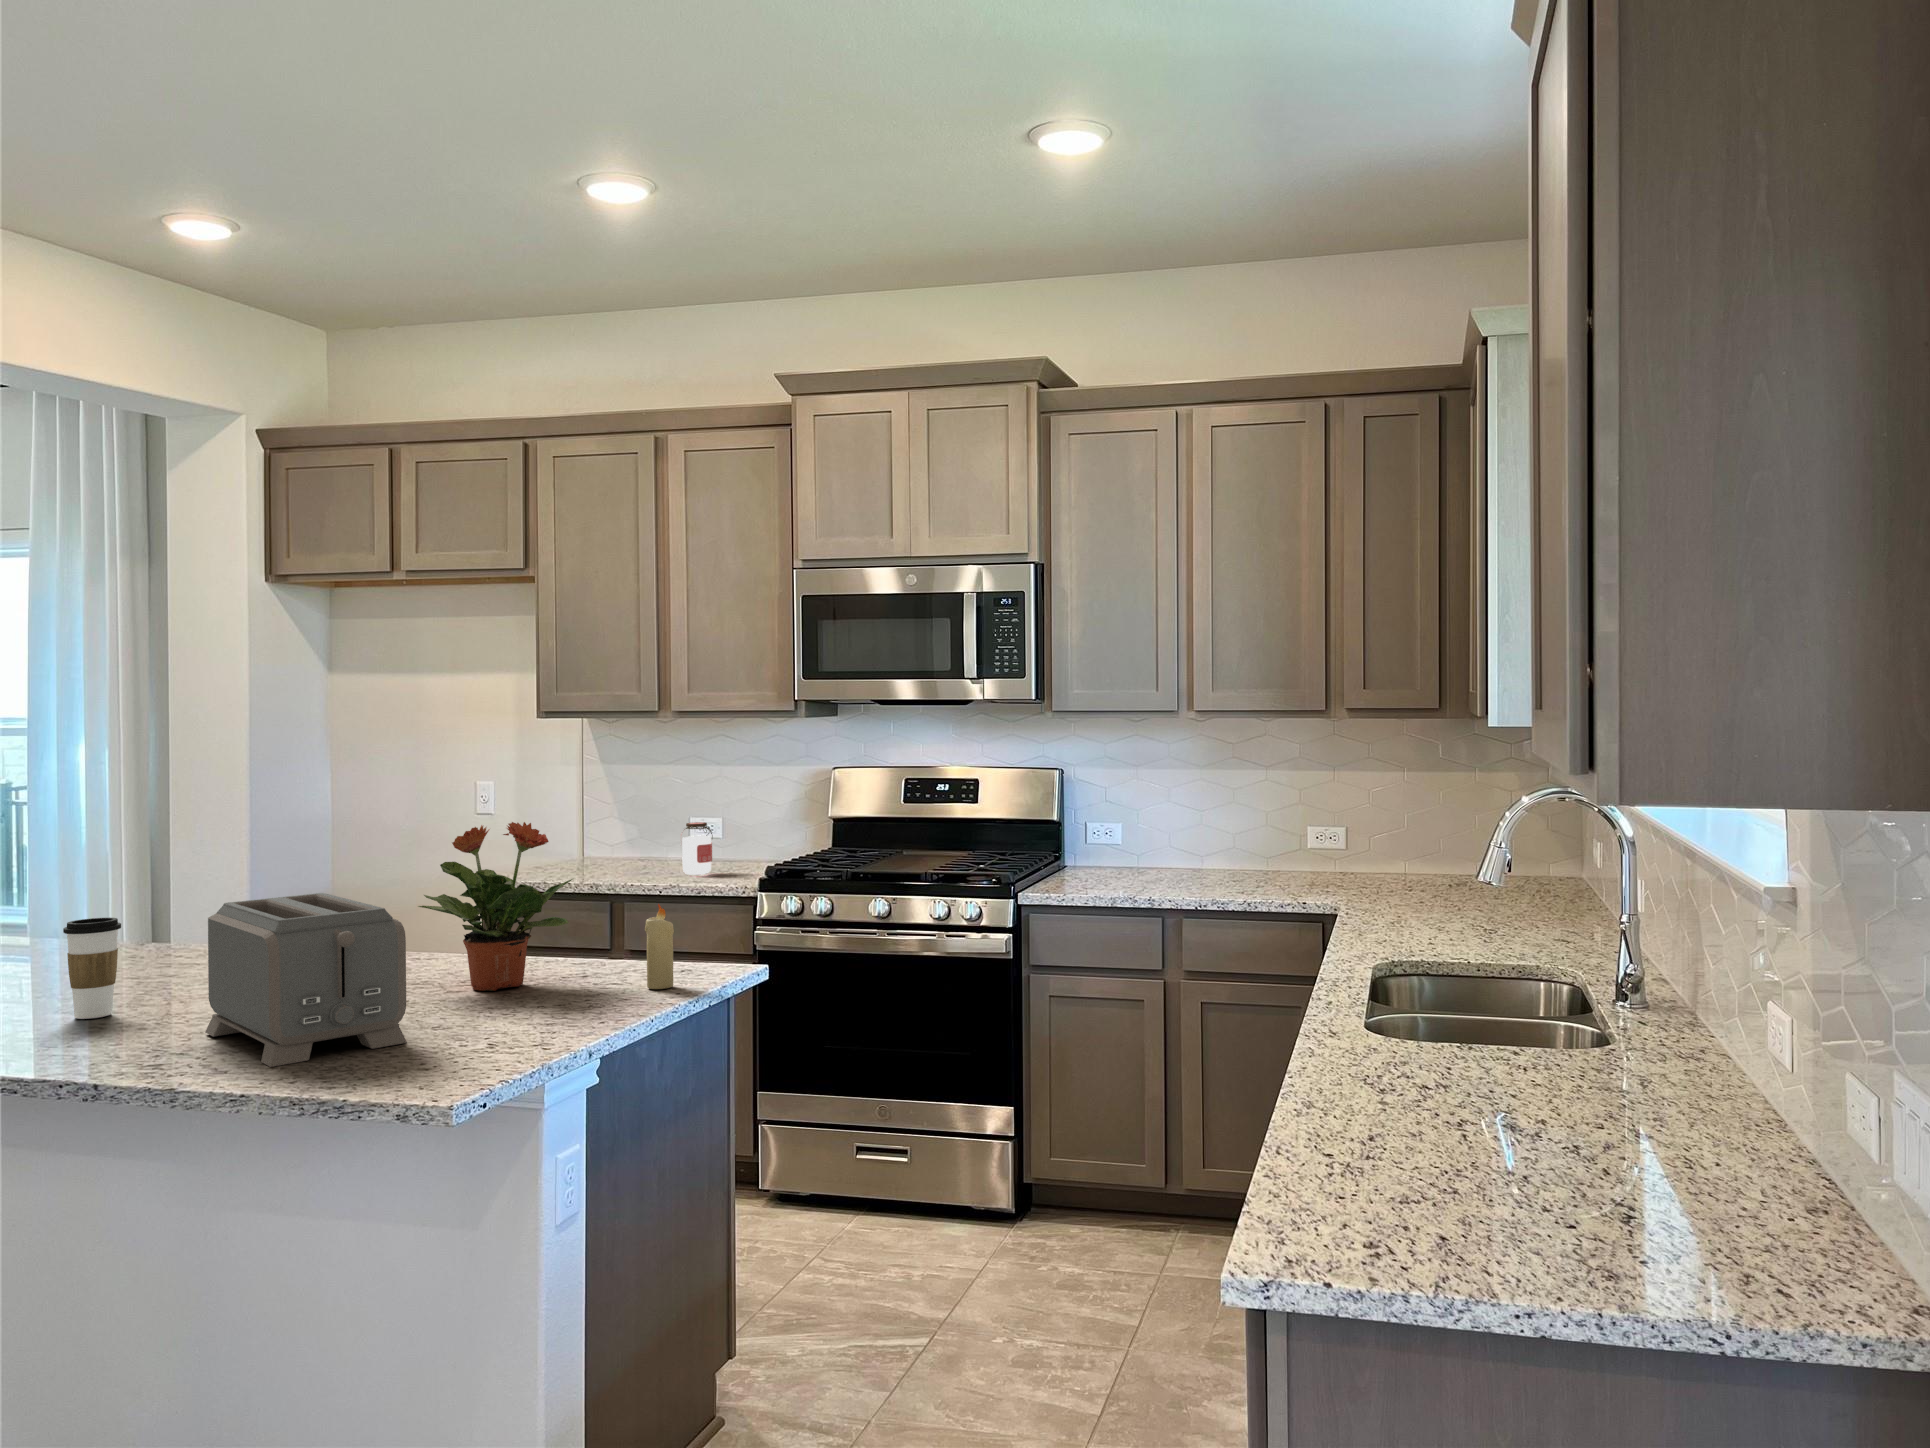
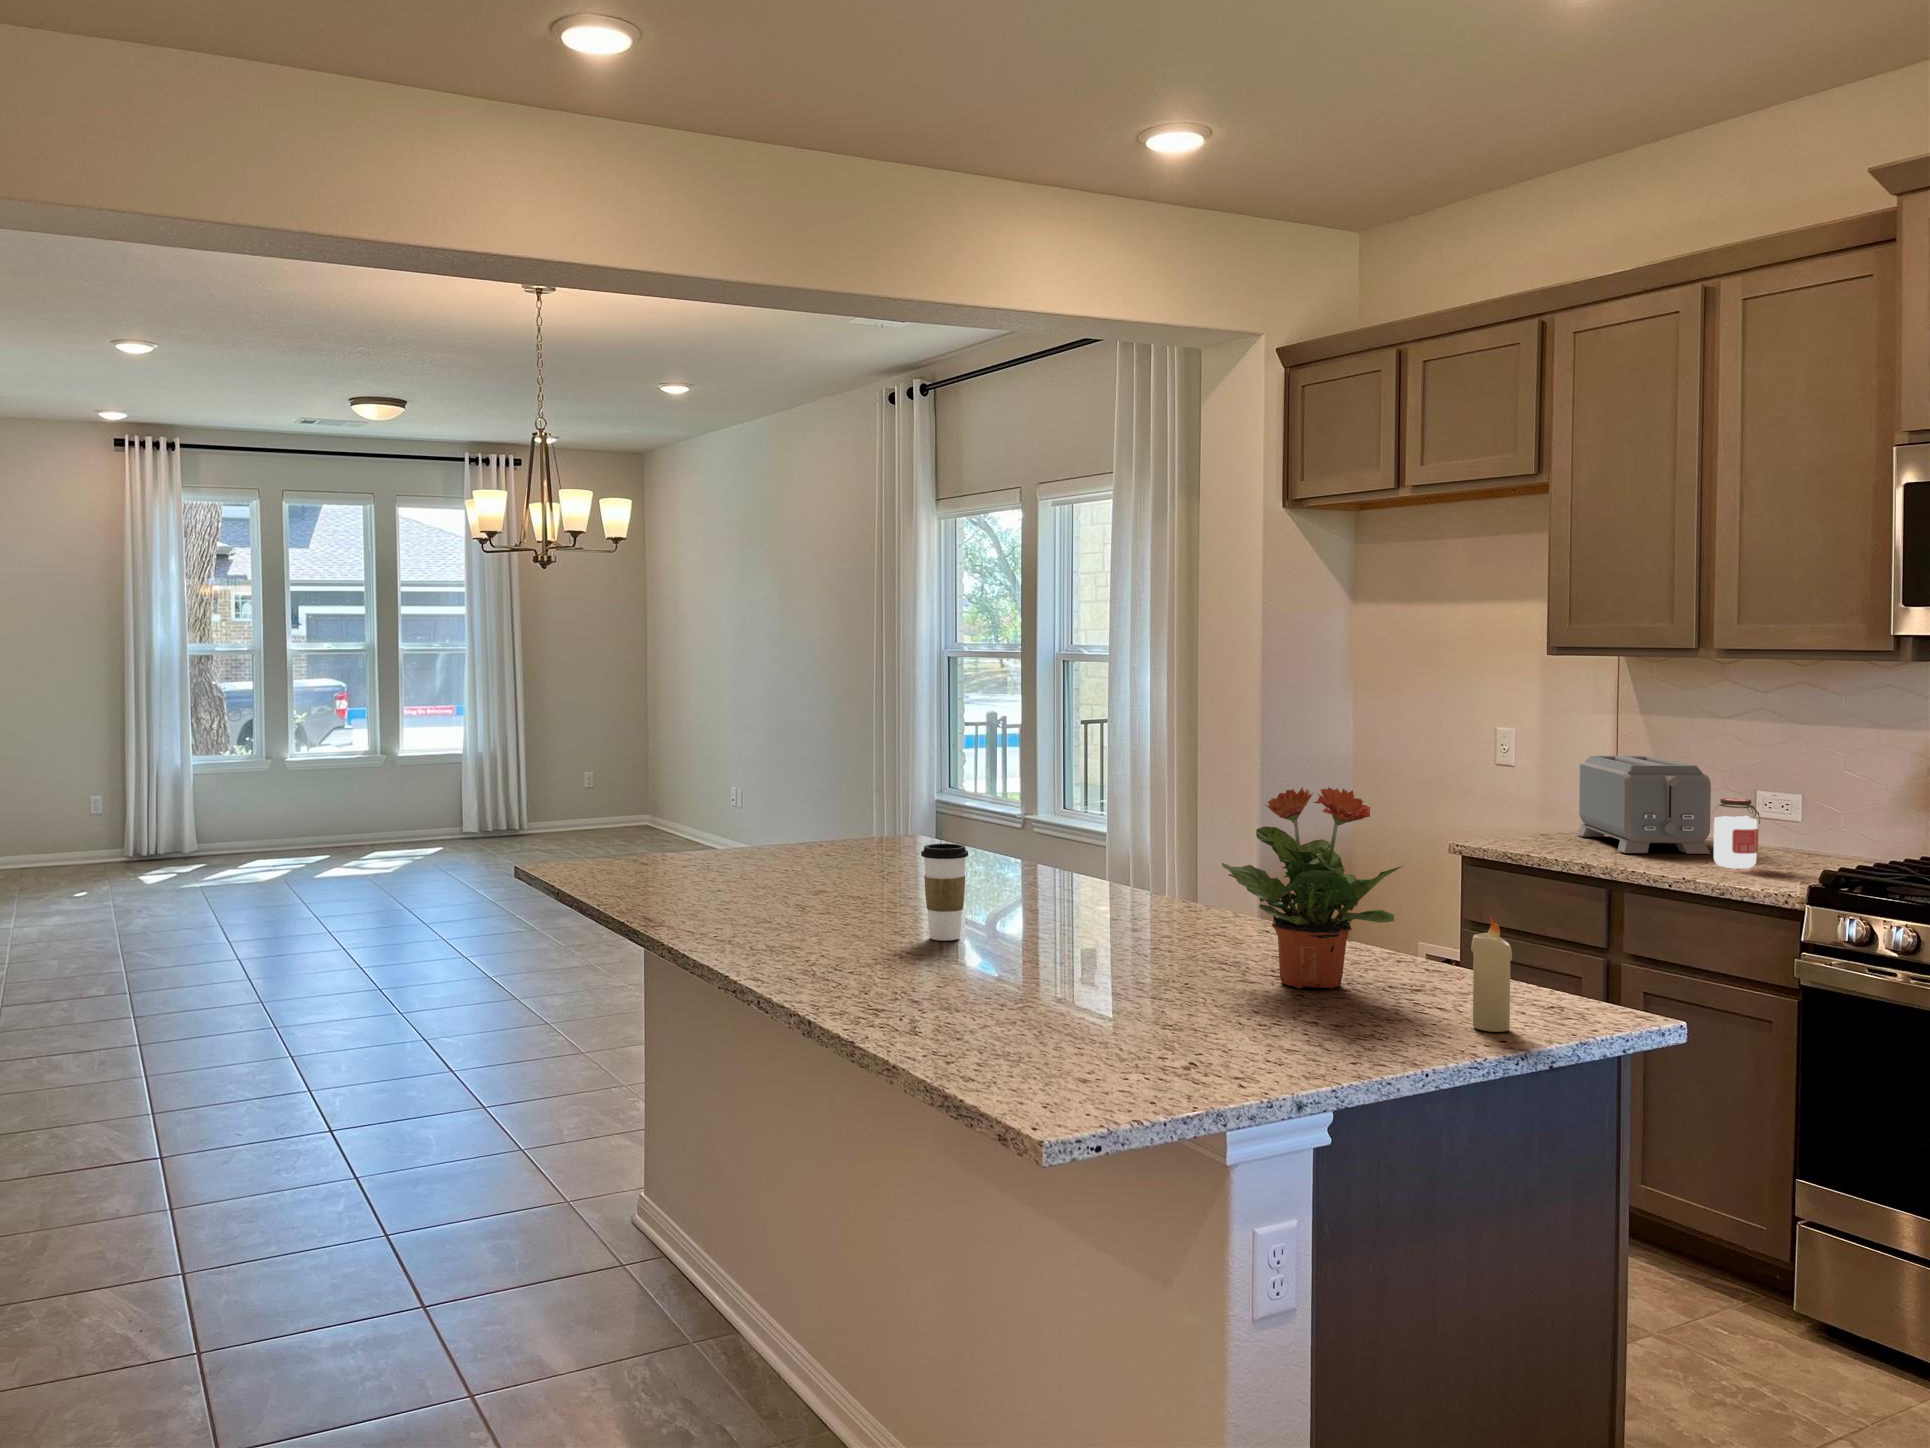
toaster: present [205,893,407,1067] -> present [1577,756,1711,854]

